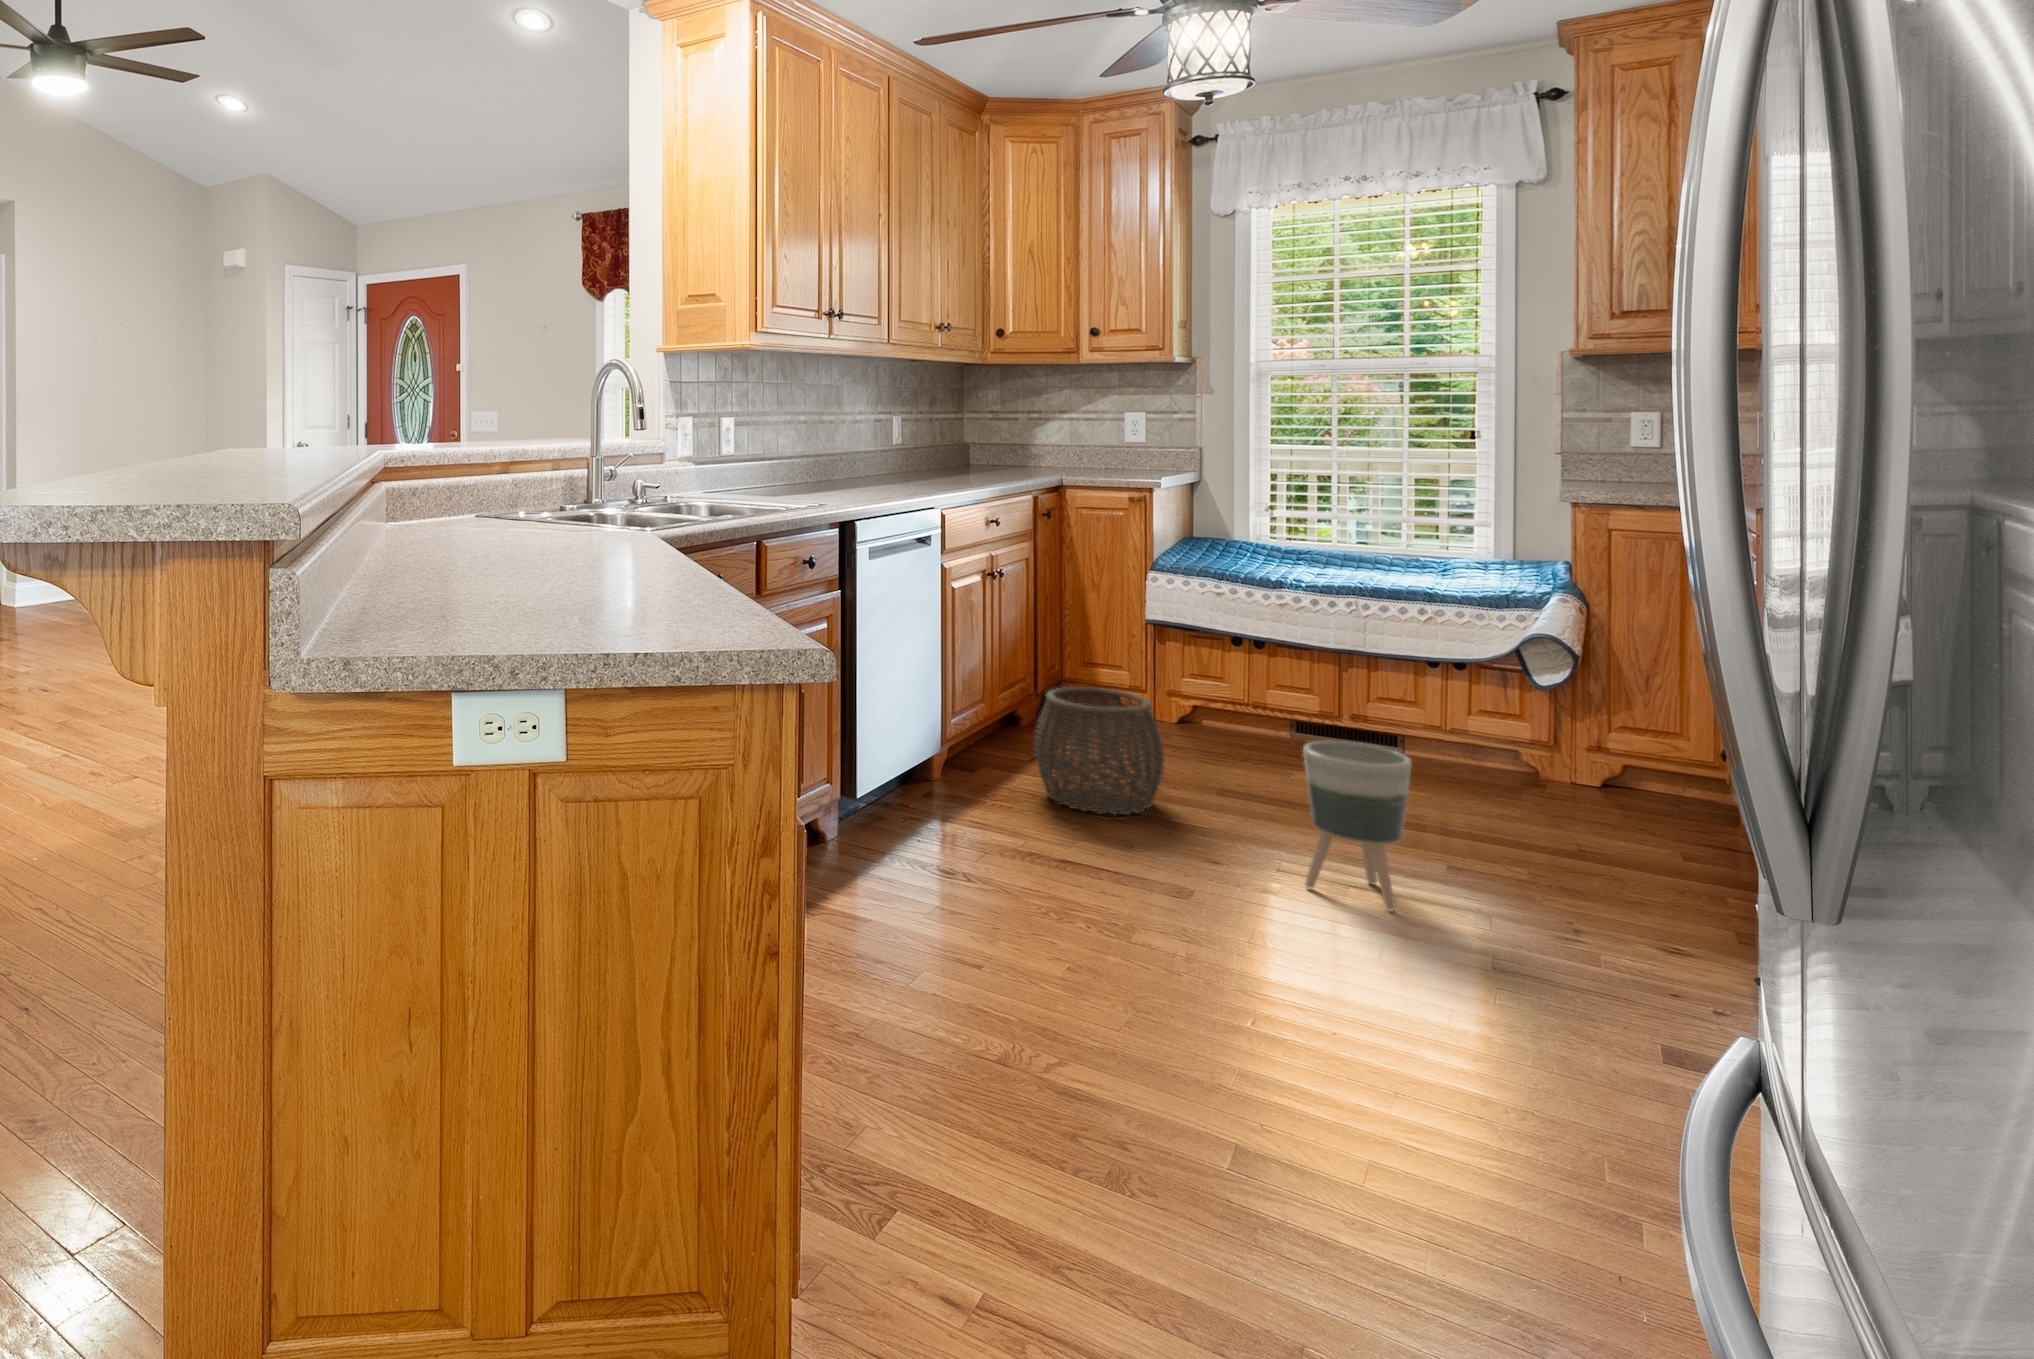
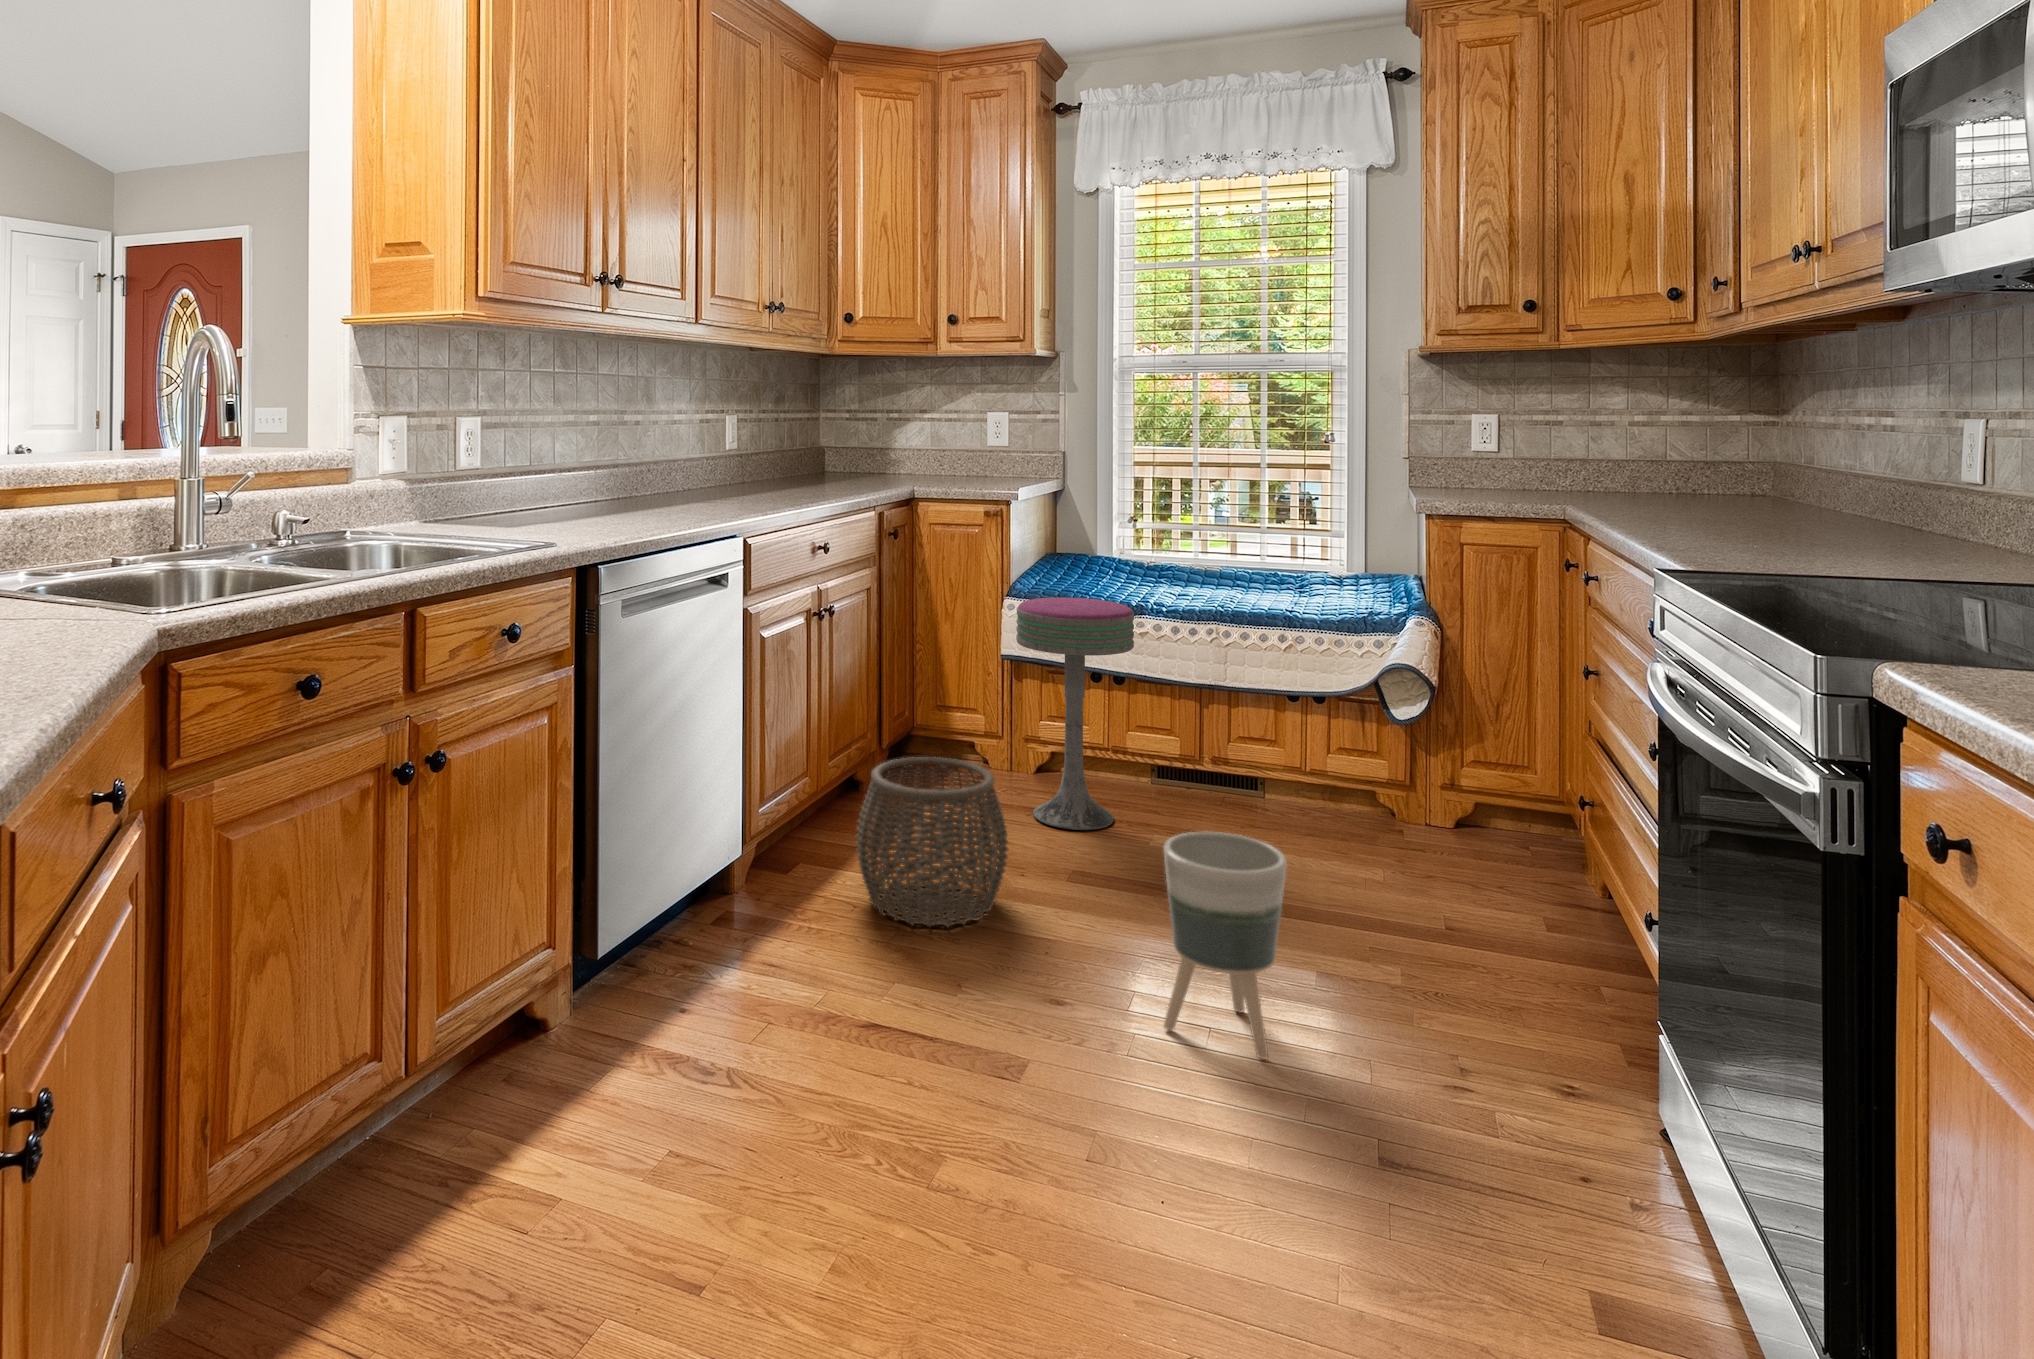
bar stool: none [1164,570,1275,765] -> present [1016,597,1134,830]

